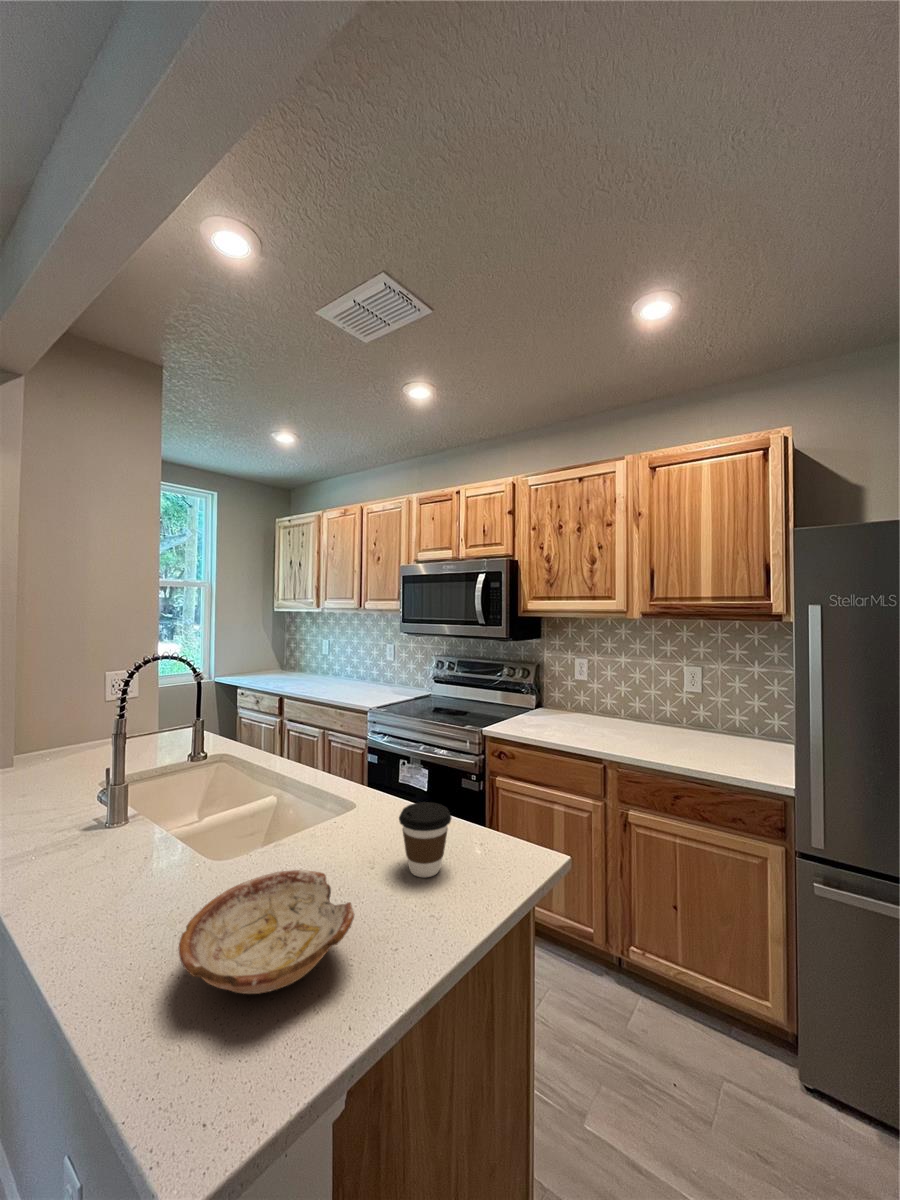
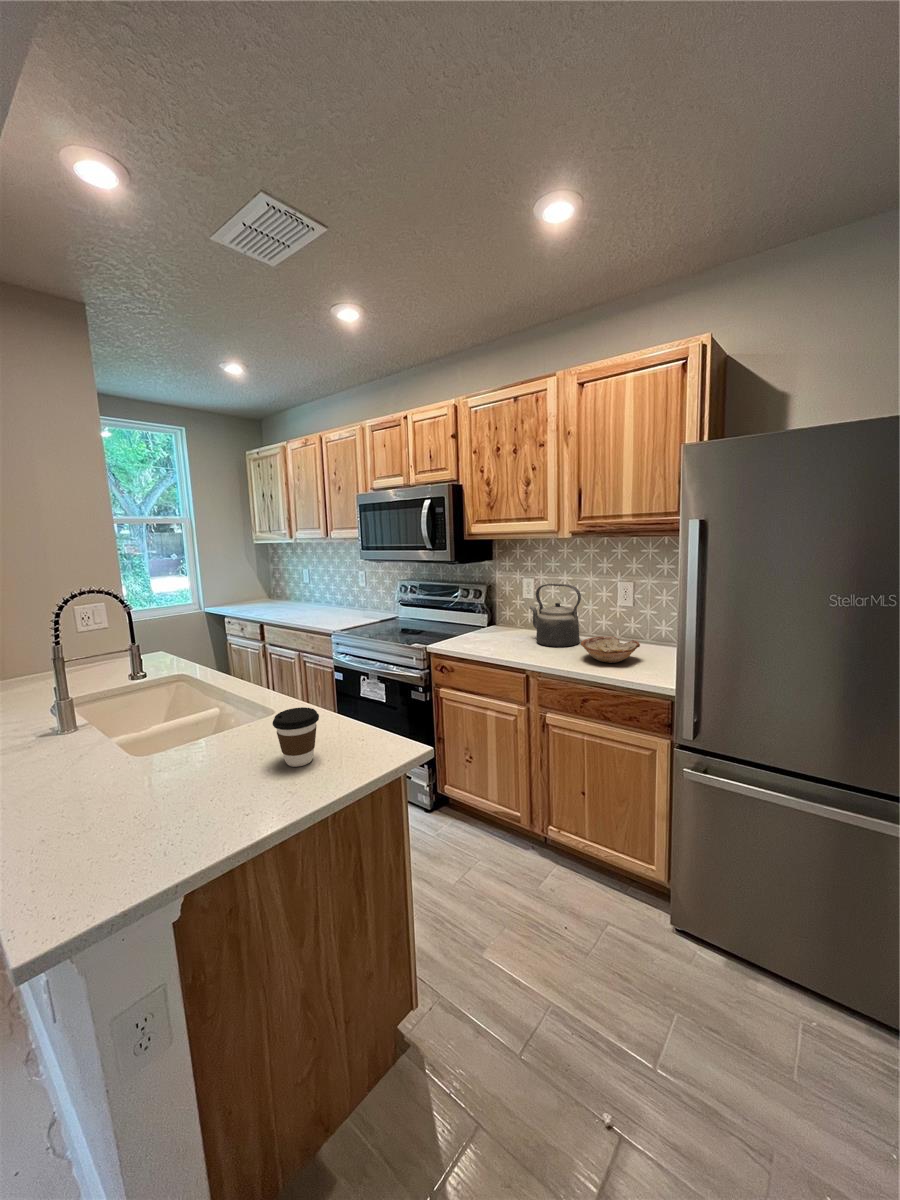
kettle: none [590,665,650,734] -> present [530,584,581,647]
bowl: present [178,870,354,994] -> present [581,636,640,663]

